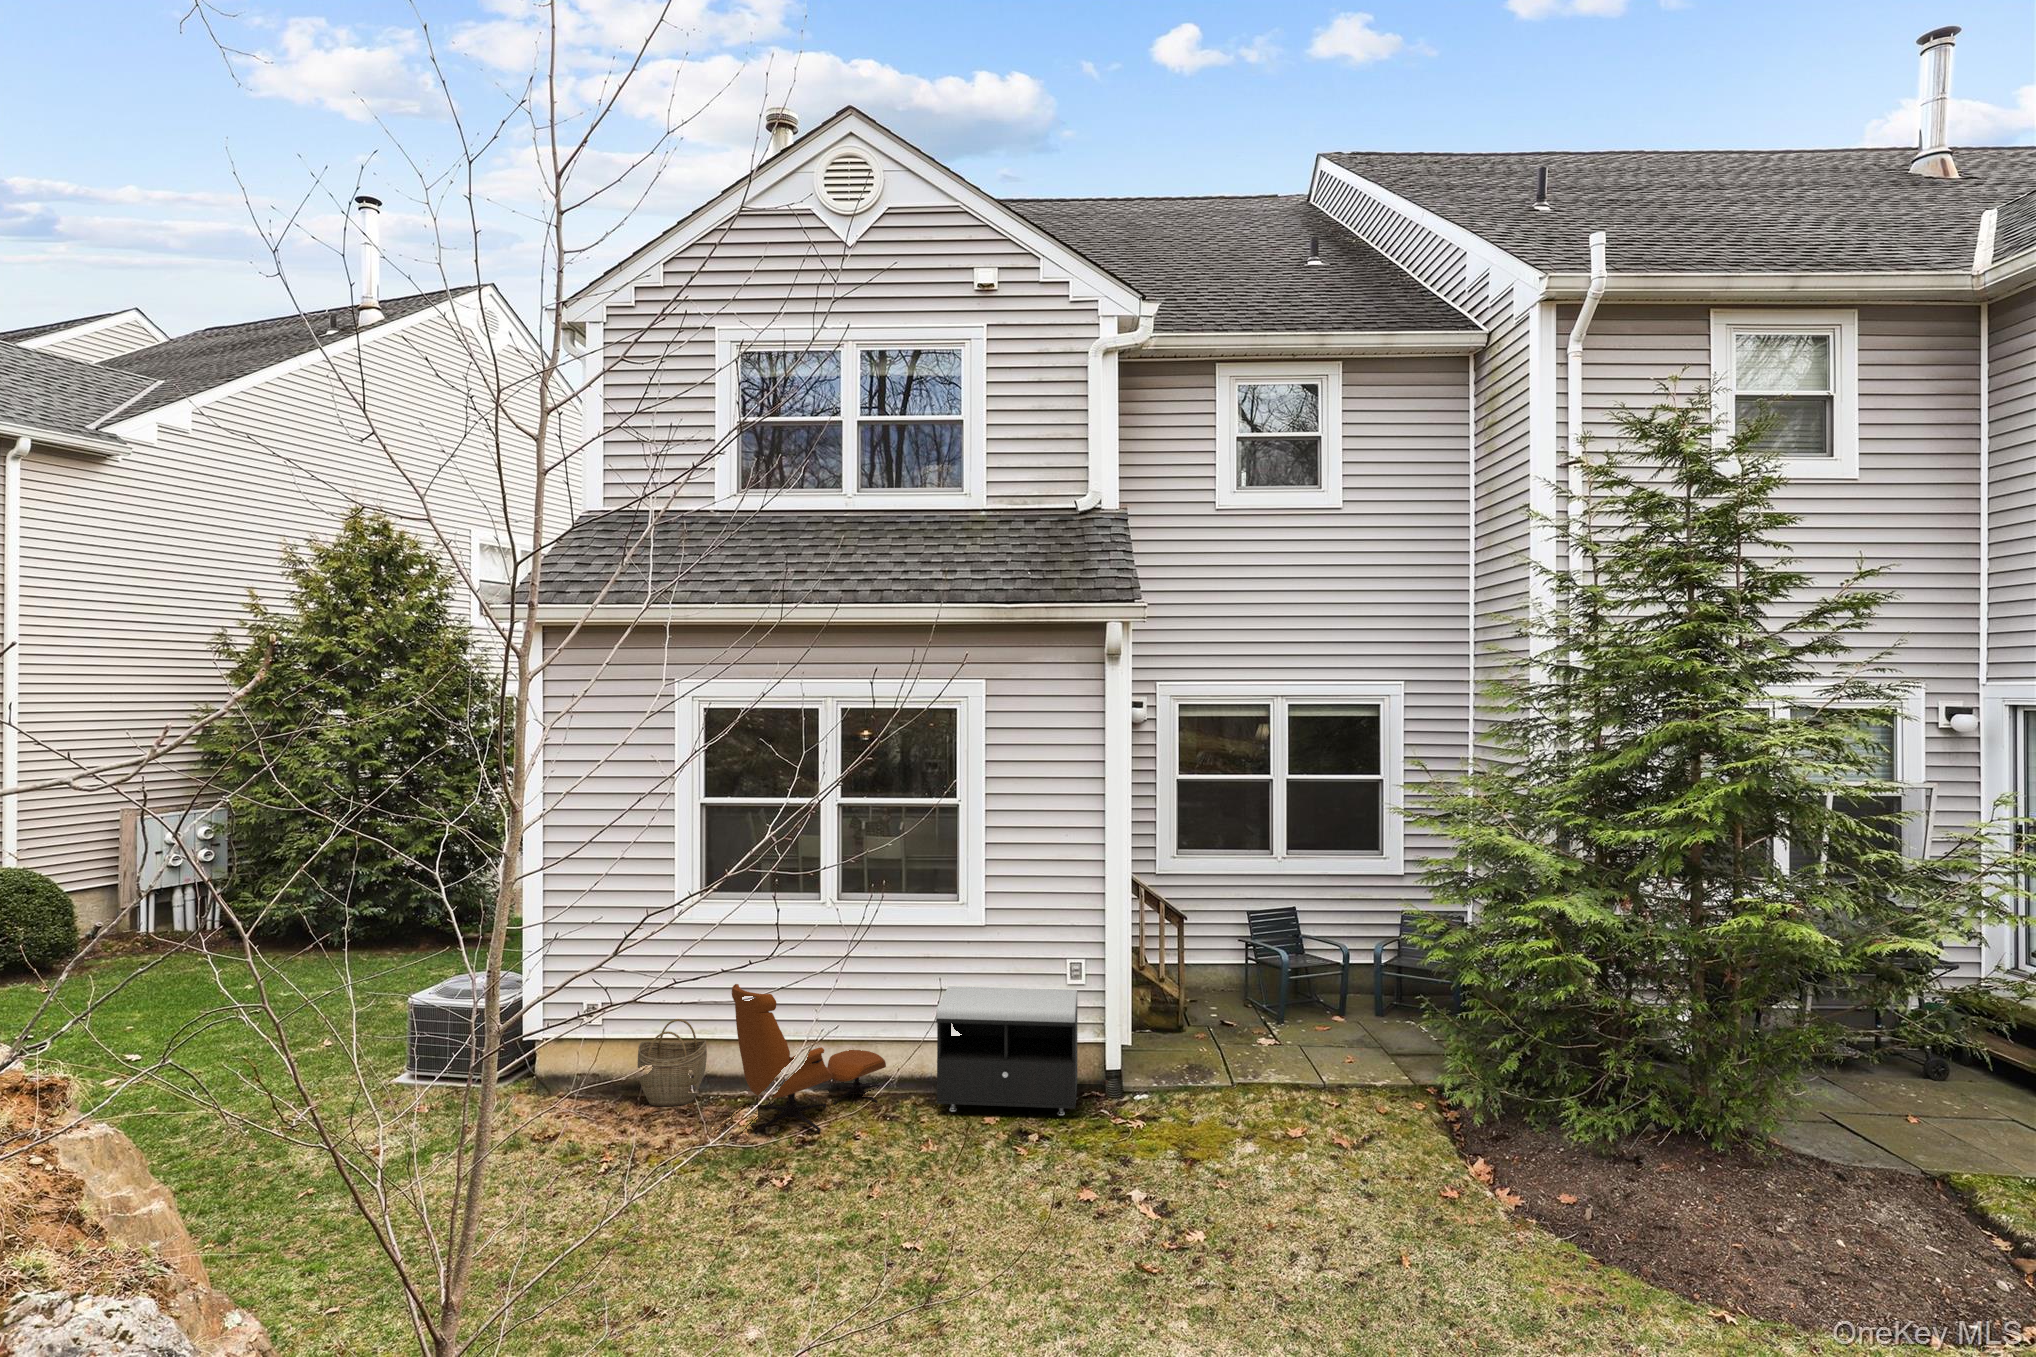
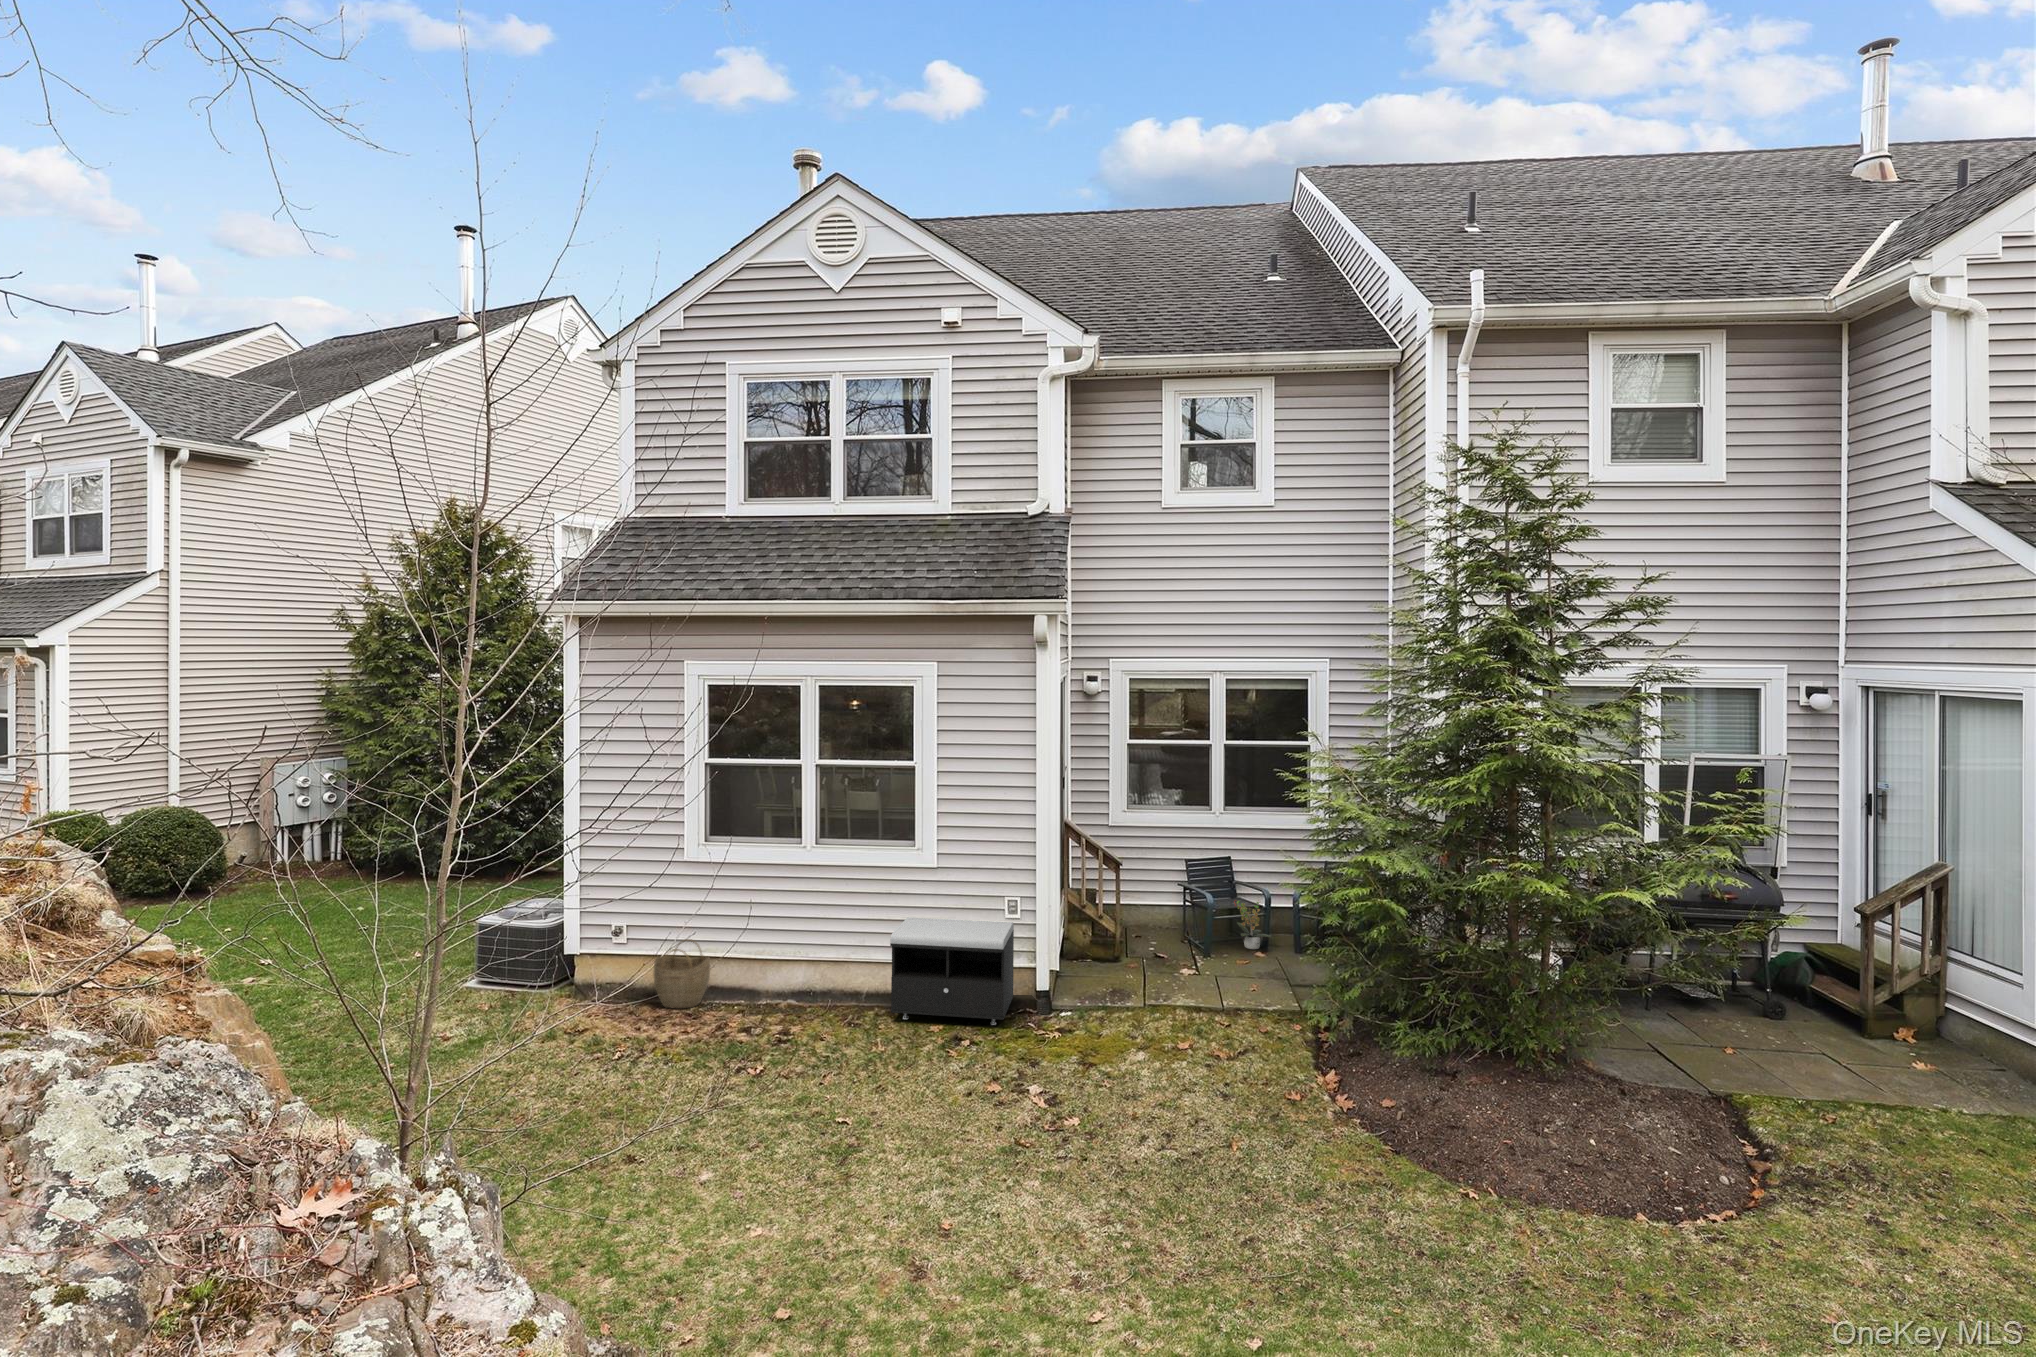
potted plant: none [1310,957,1356,1016] -> present [1234,900,1271,949]
lounge chair: present [732,984,886,1135] -> none [722,912,855,1033]

